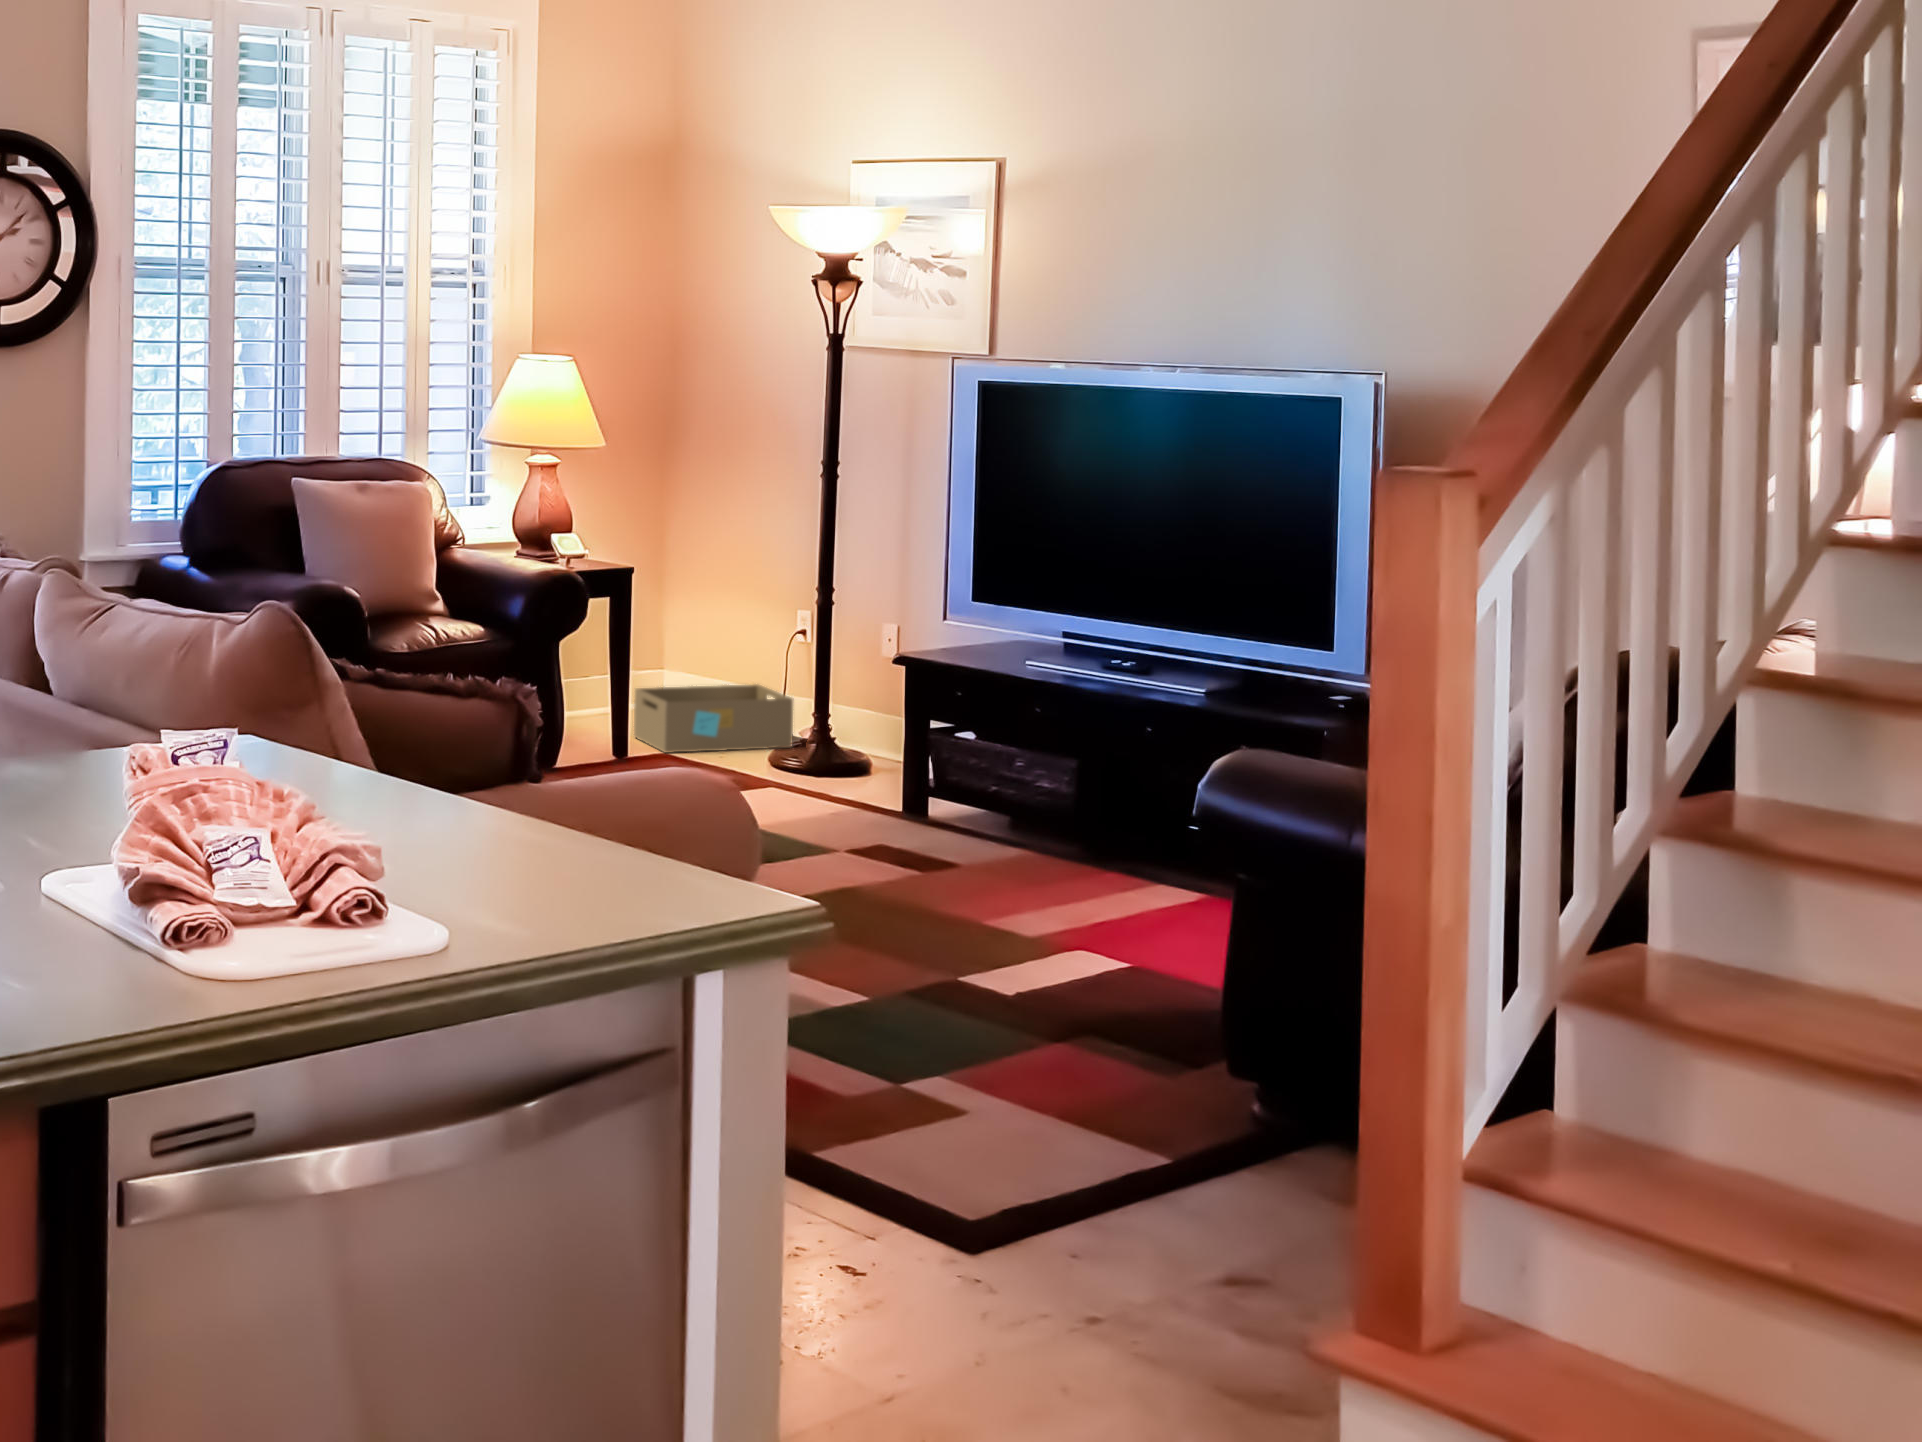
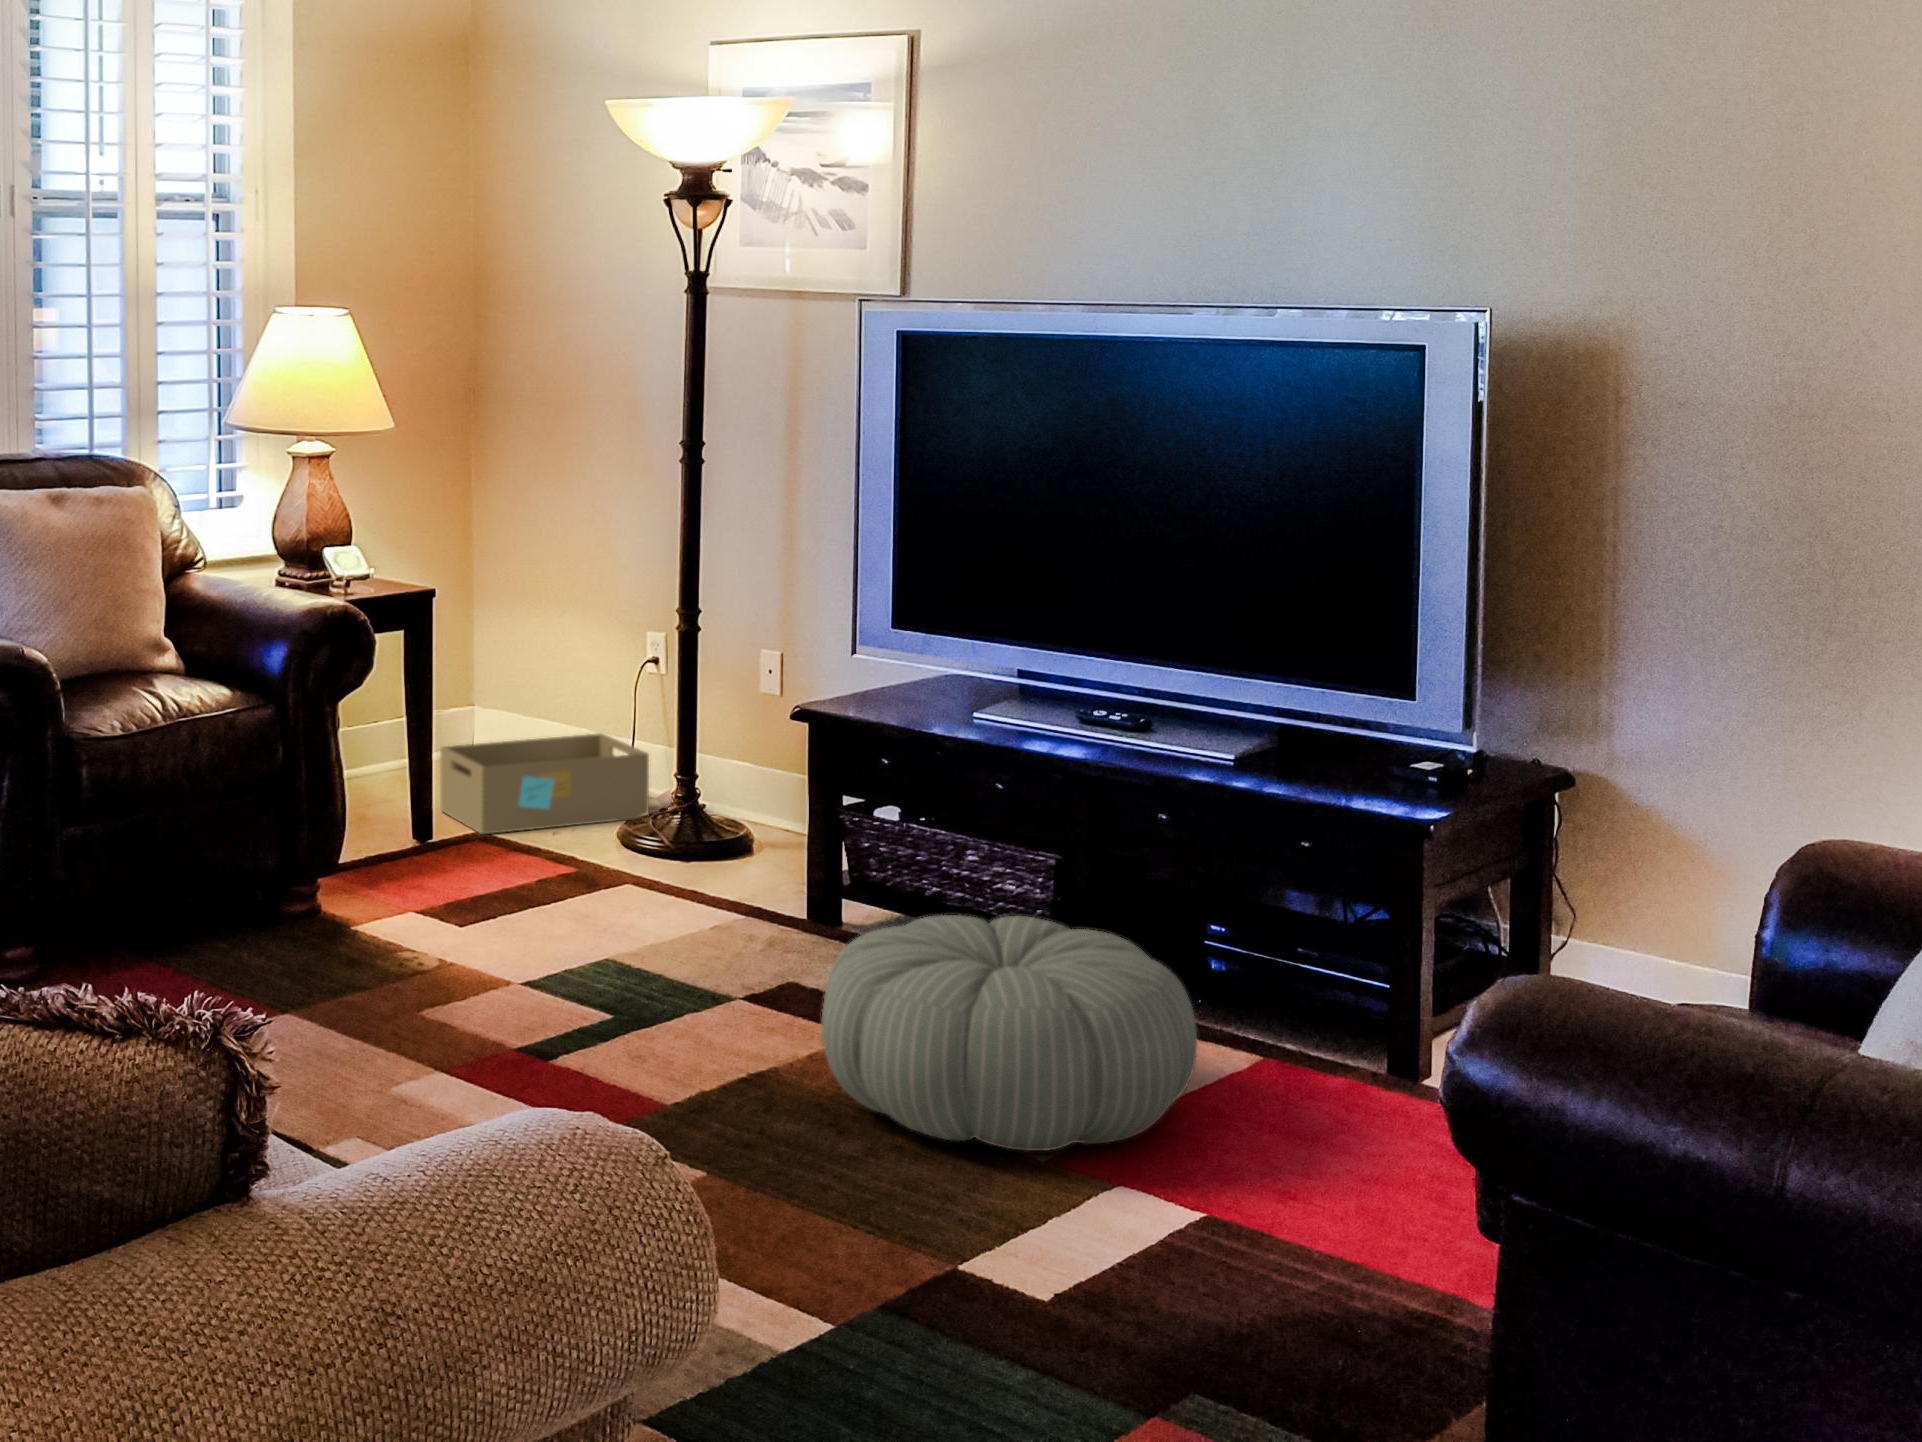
pouf: none [895,794,1160,946] -> present [821,915,1197,1151]

